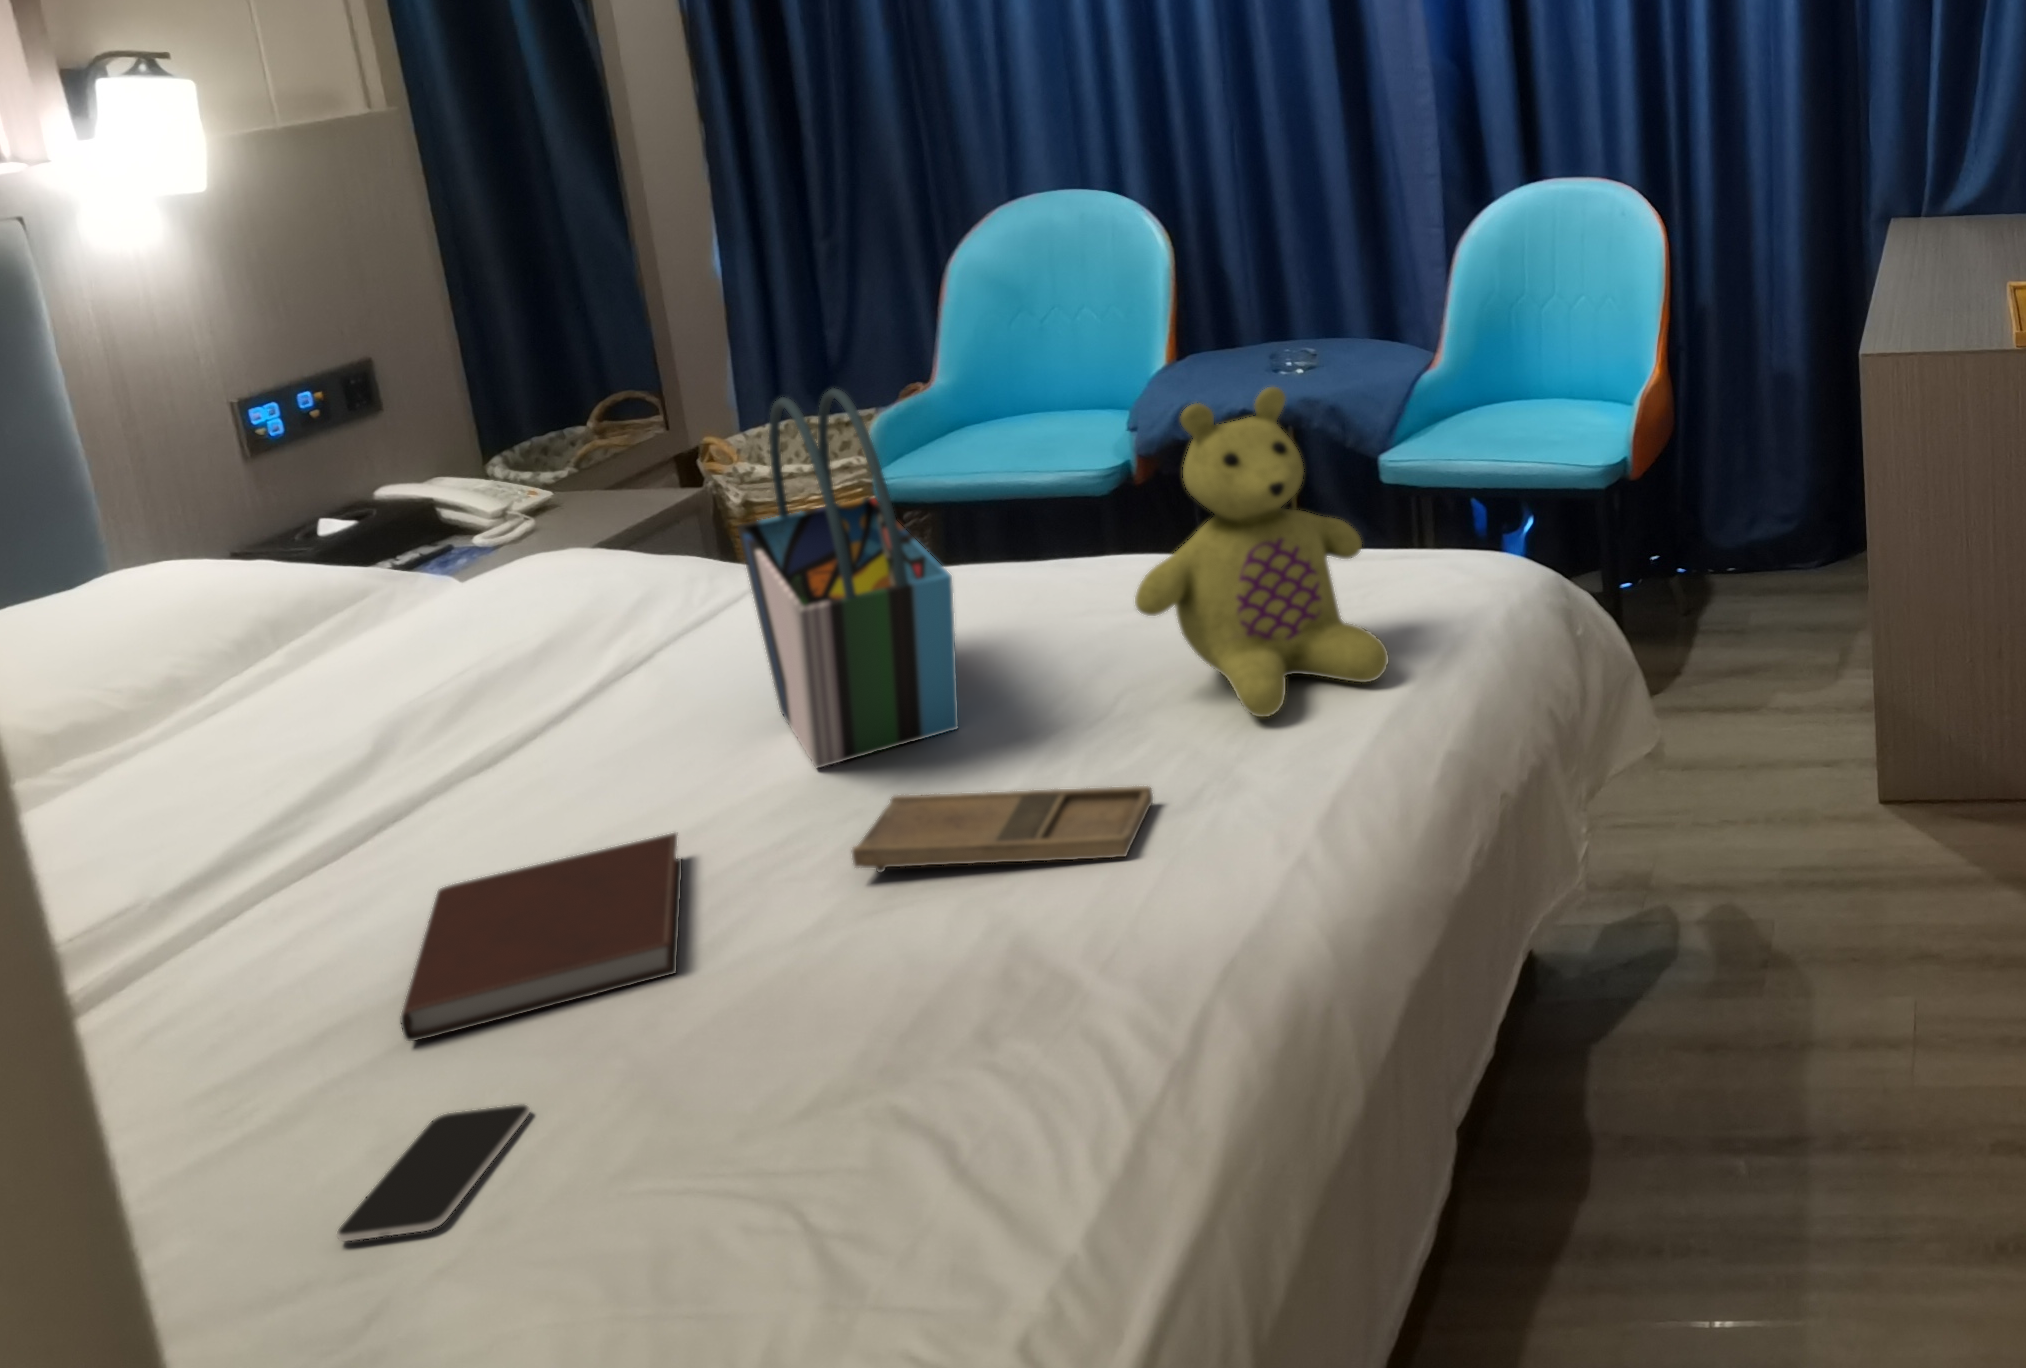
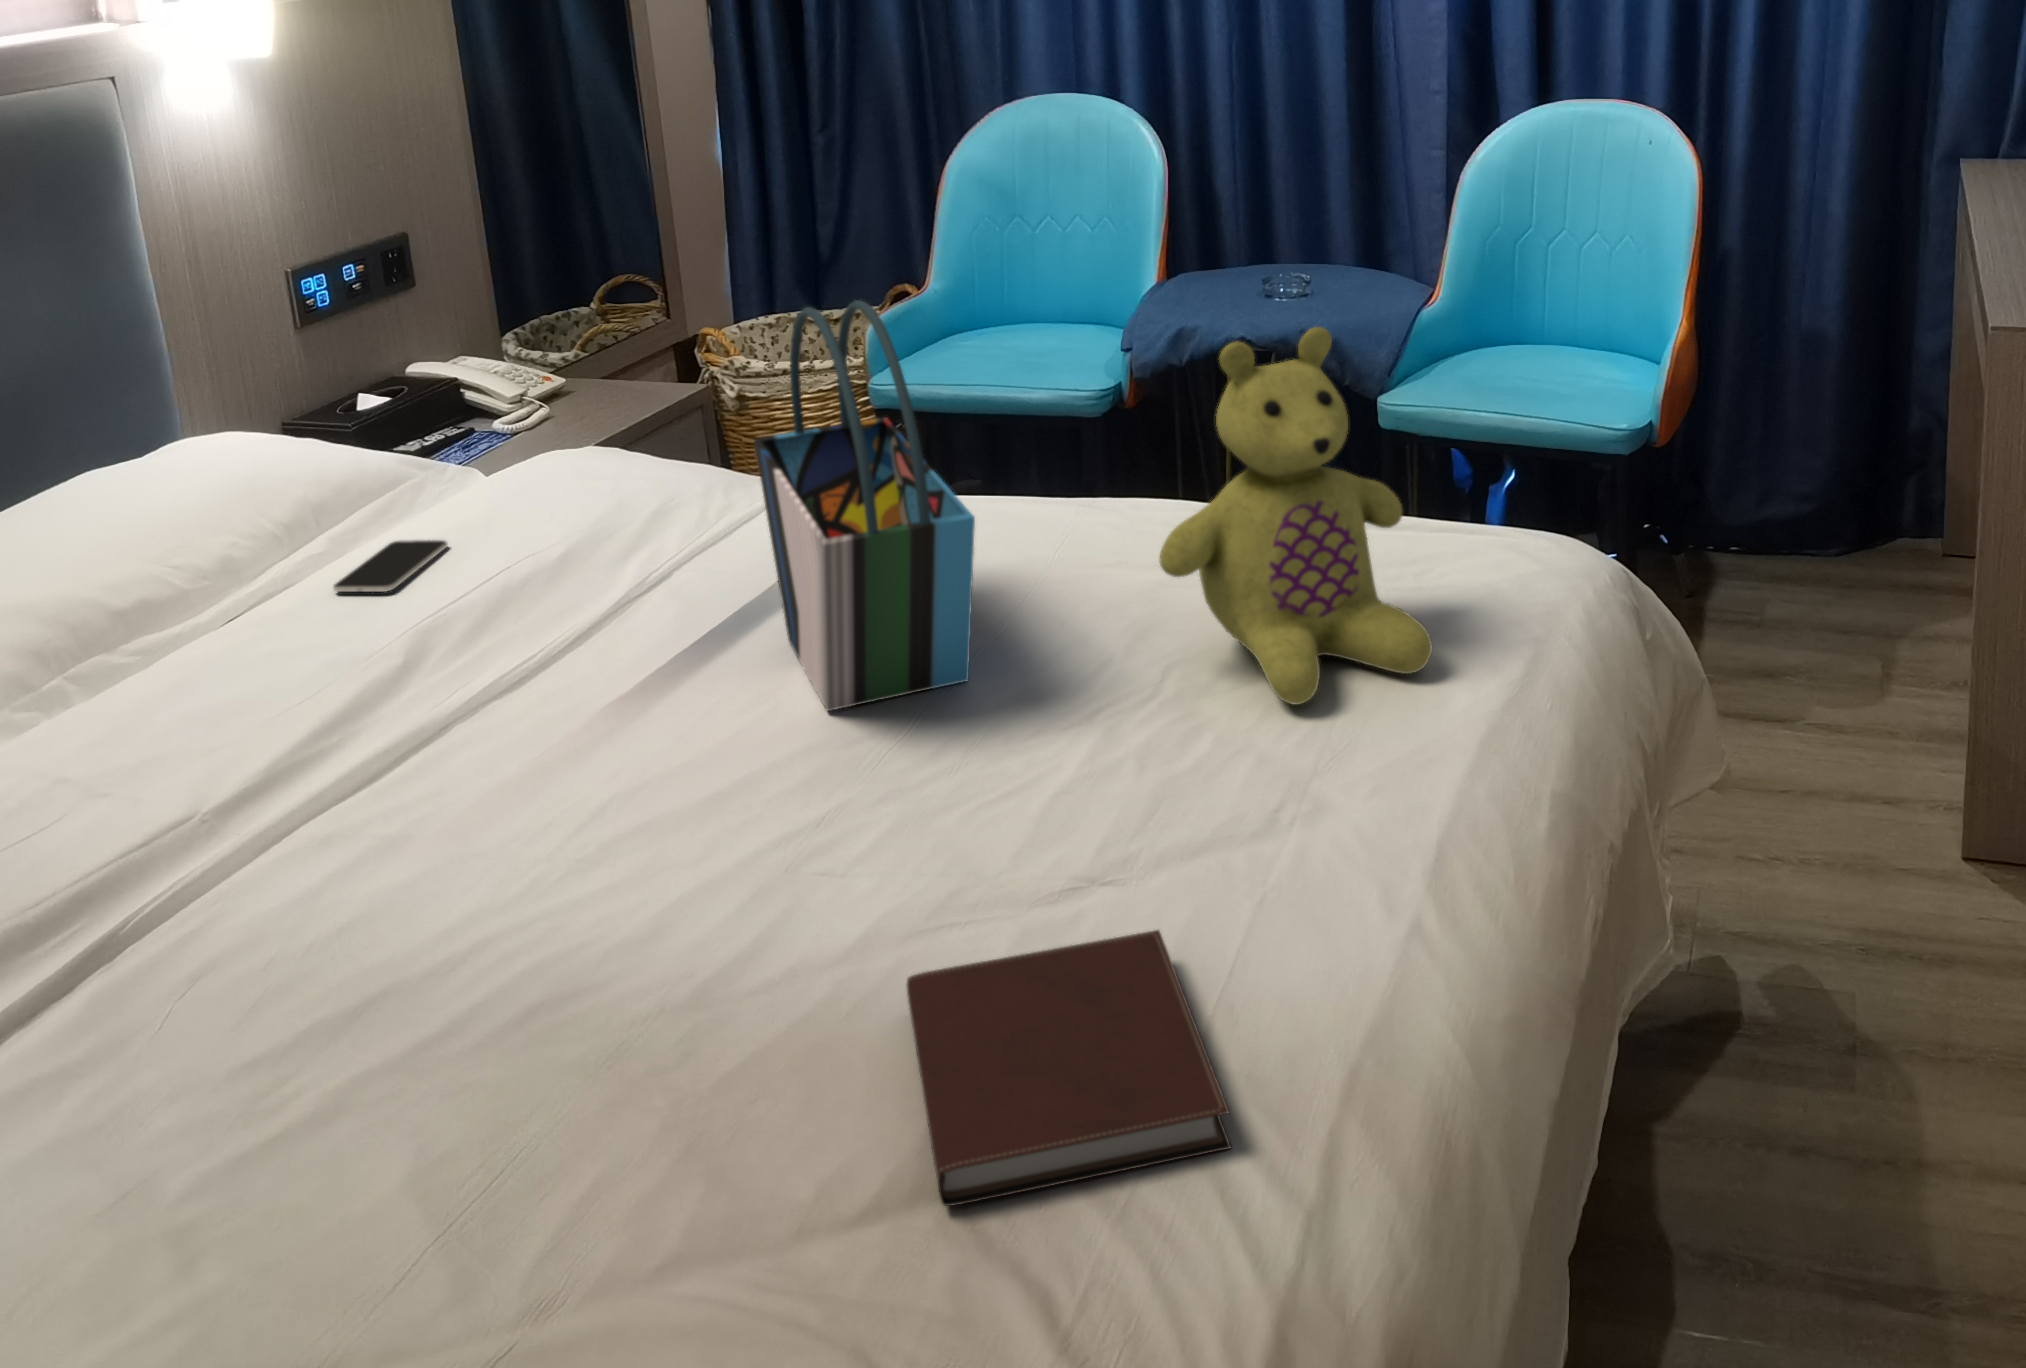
tray: present [852,786,1153,872] -> none [871,755,1181,856]
notebook: present [400,833,682,1041] -> present [907,930,1232,1206]
smartphone: present [337,1105,530,1241] -> present [333,540,448,592]

